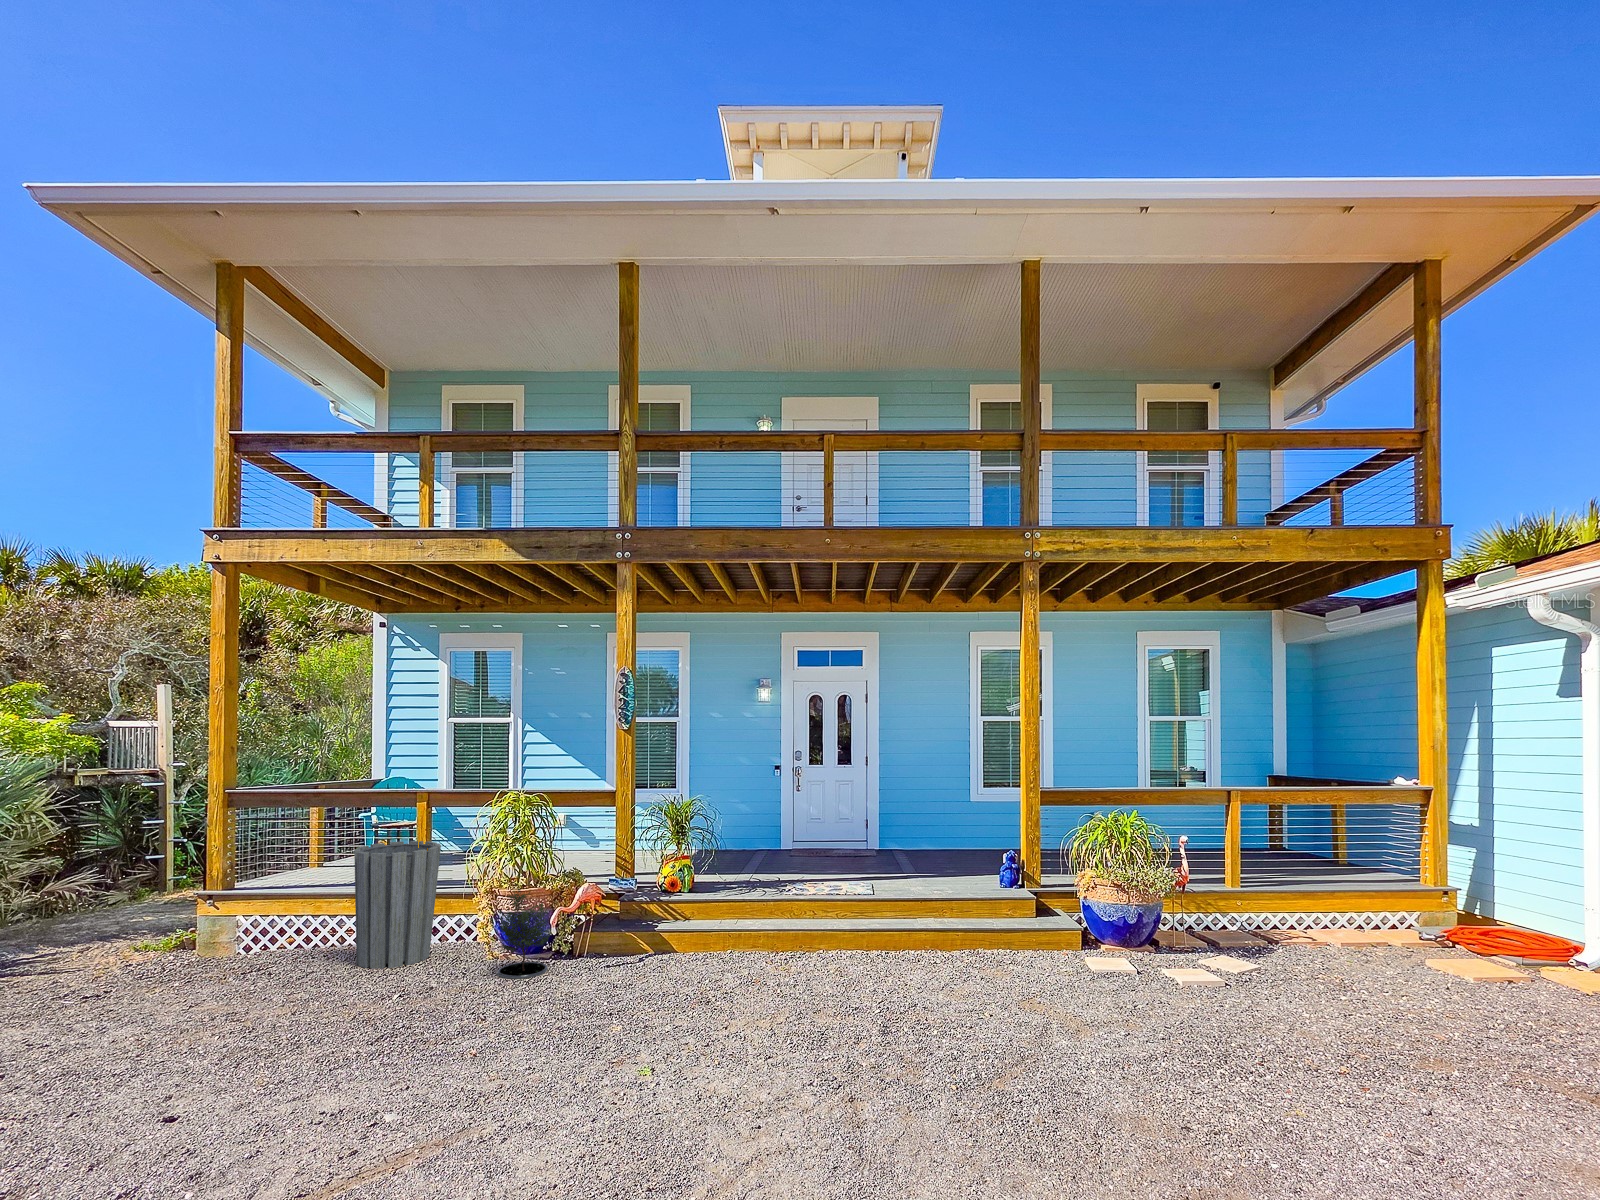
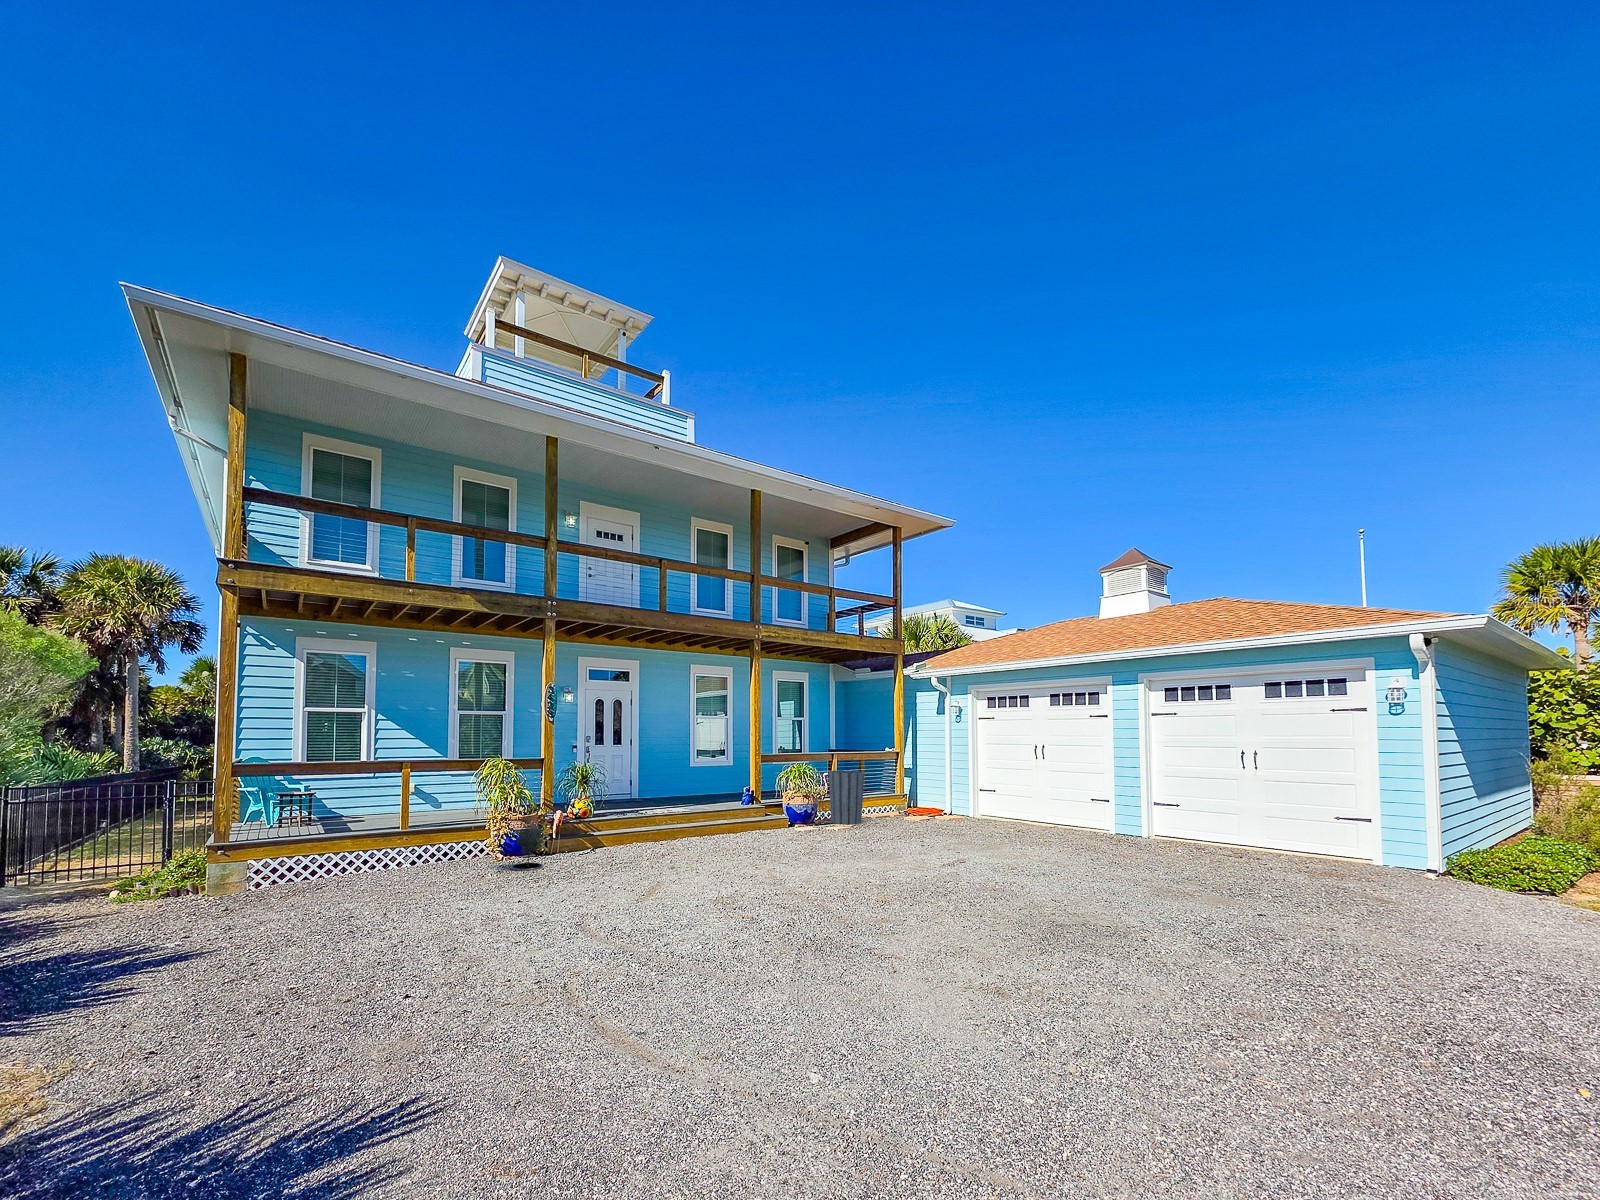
trash can: present [354,841,441,969] -> present [829,770,865,825]

